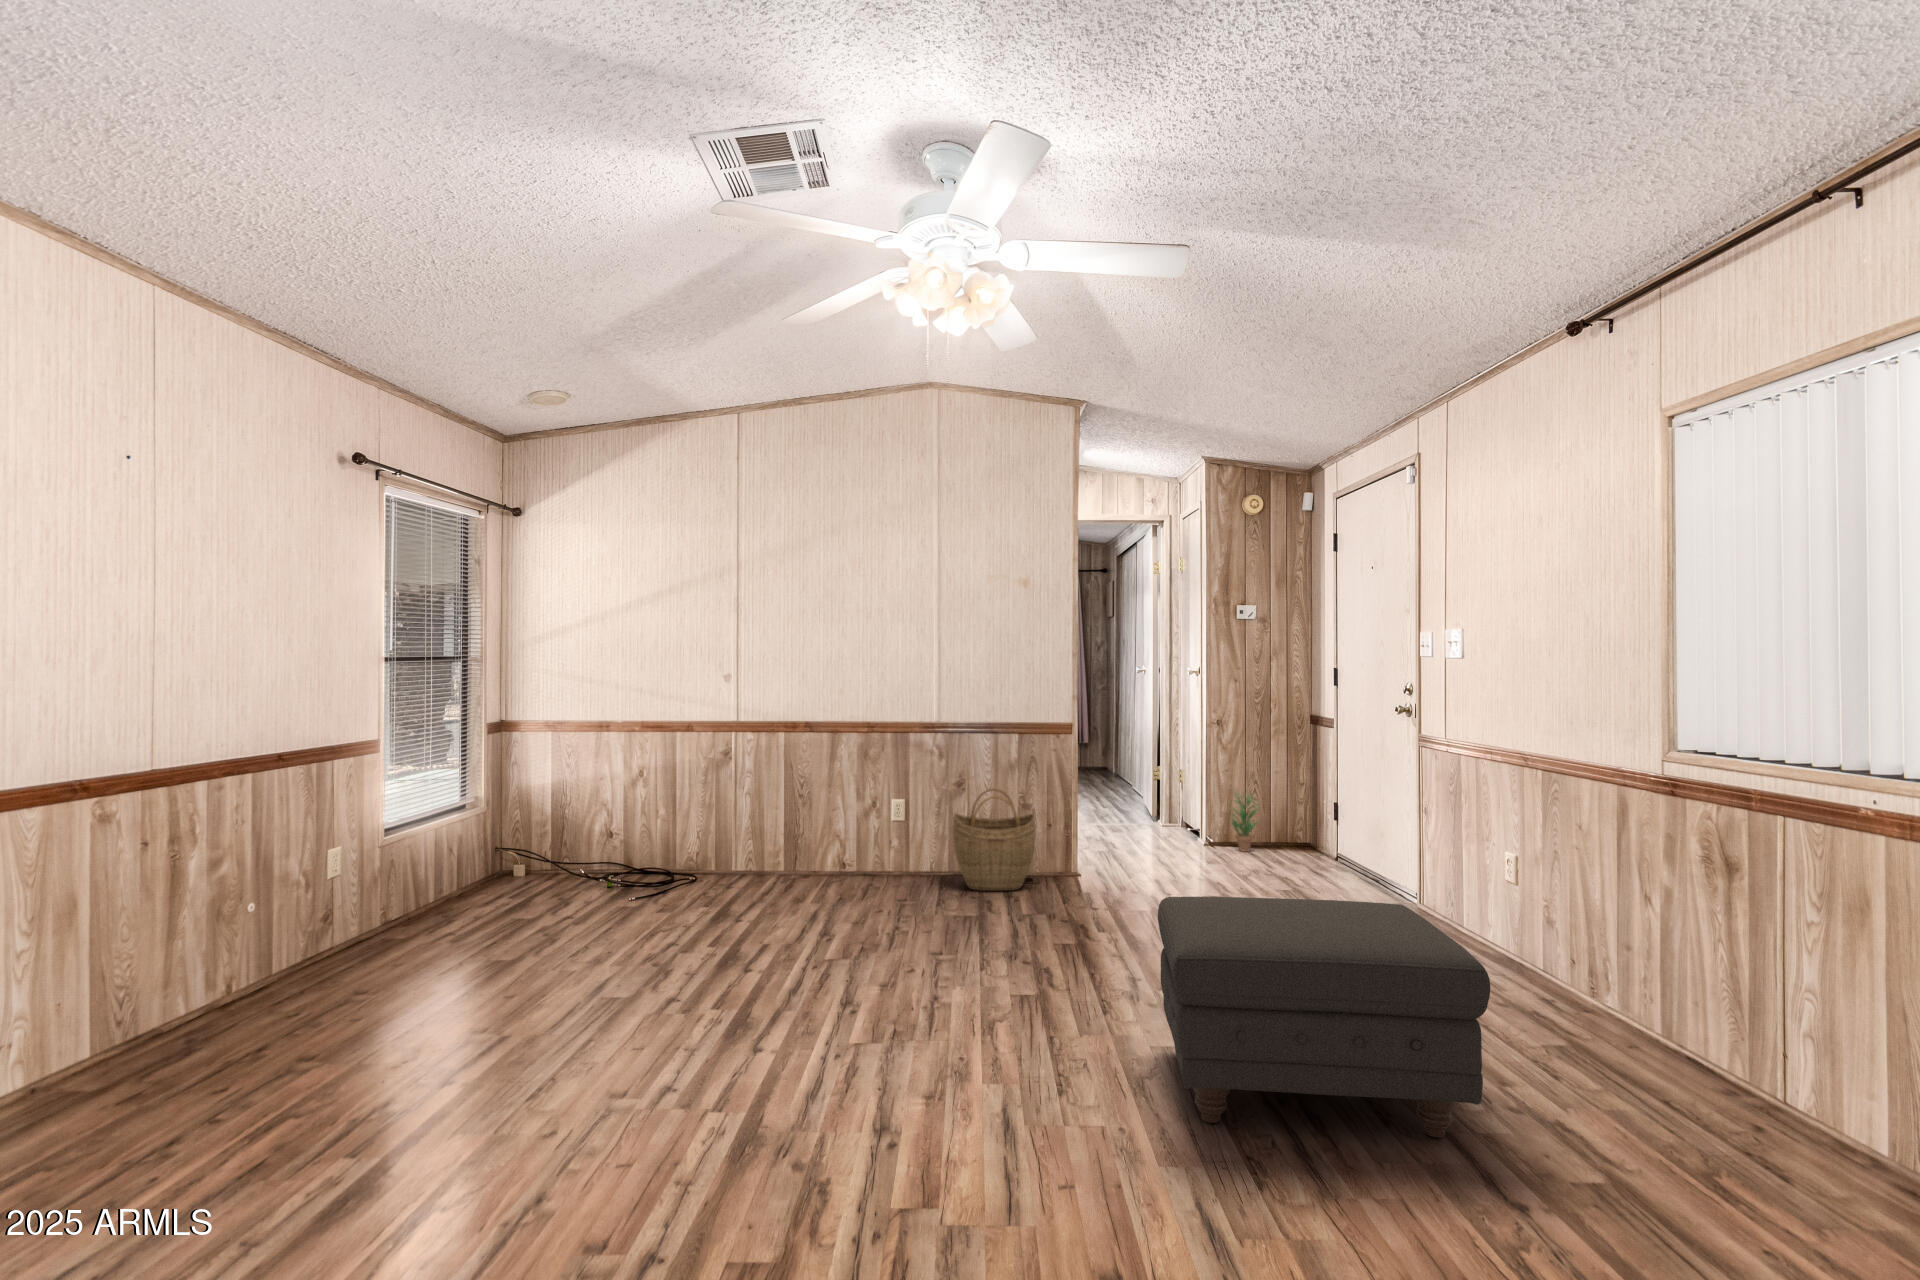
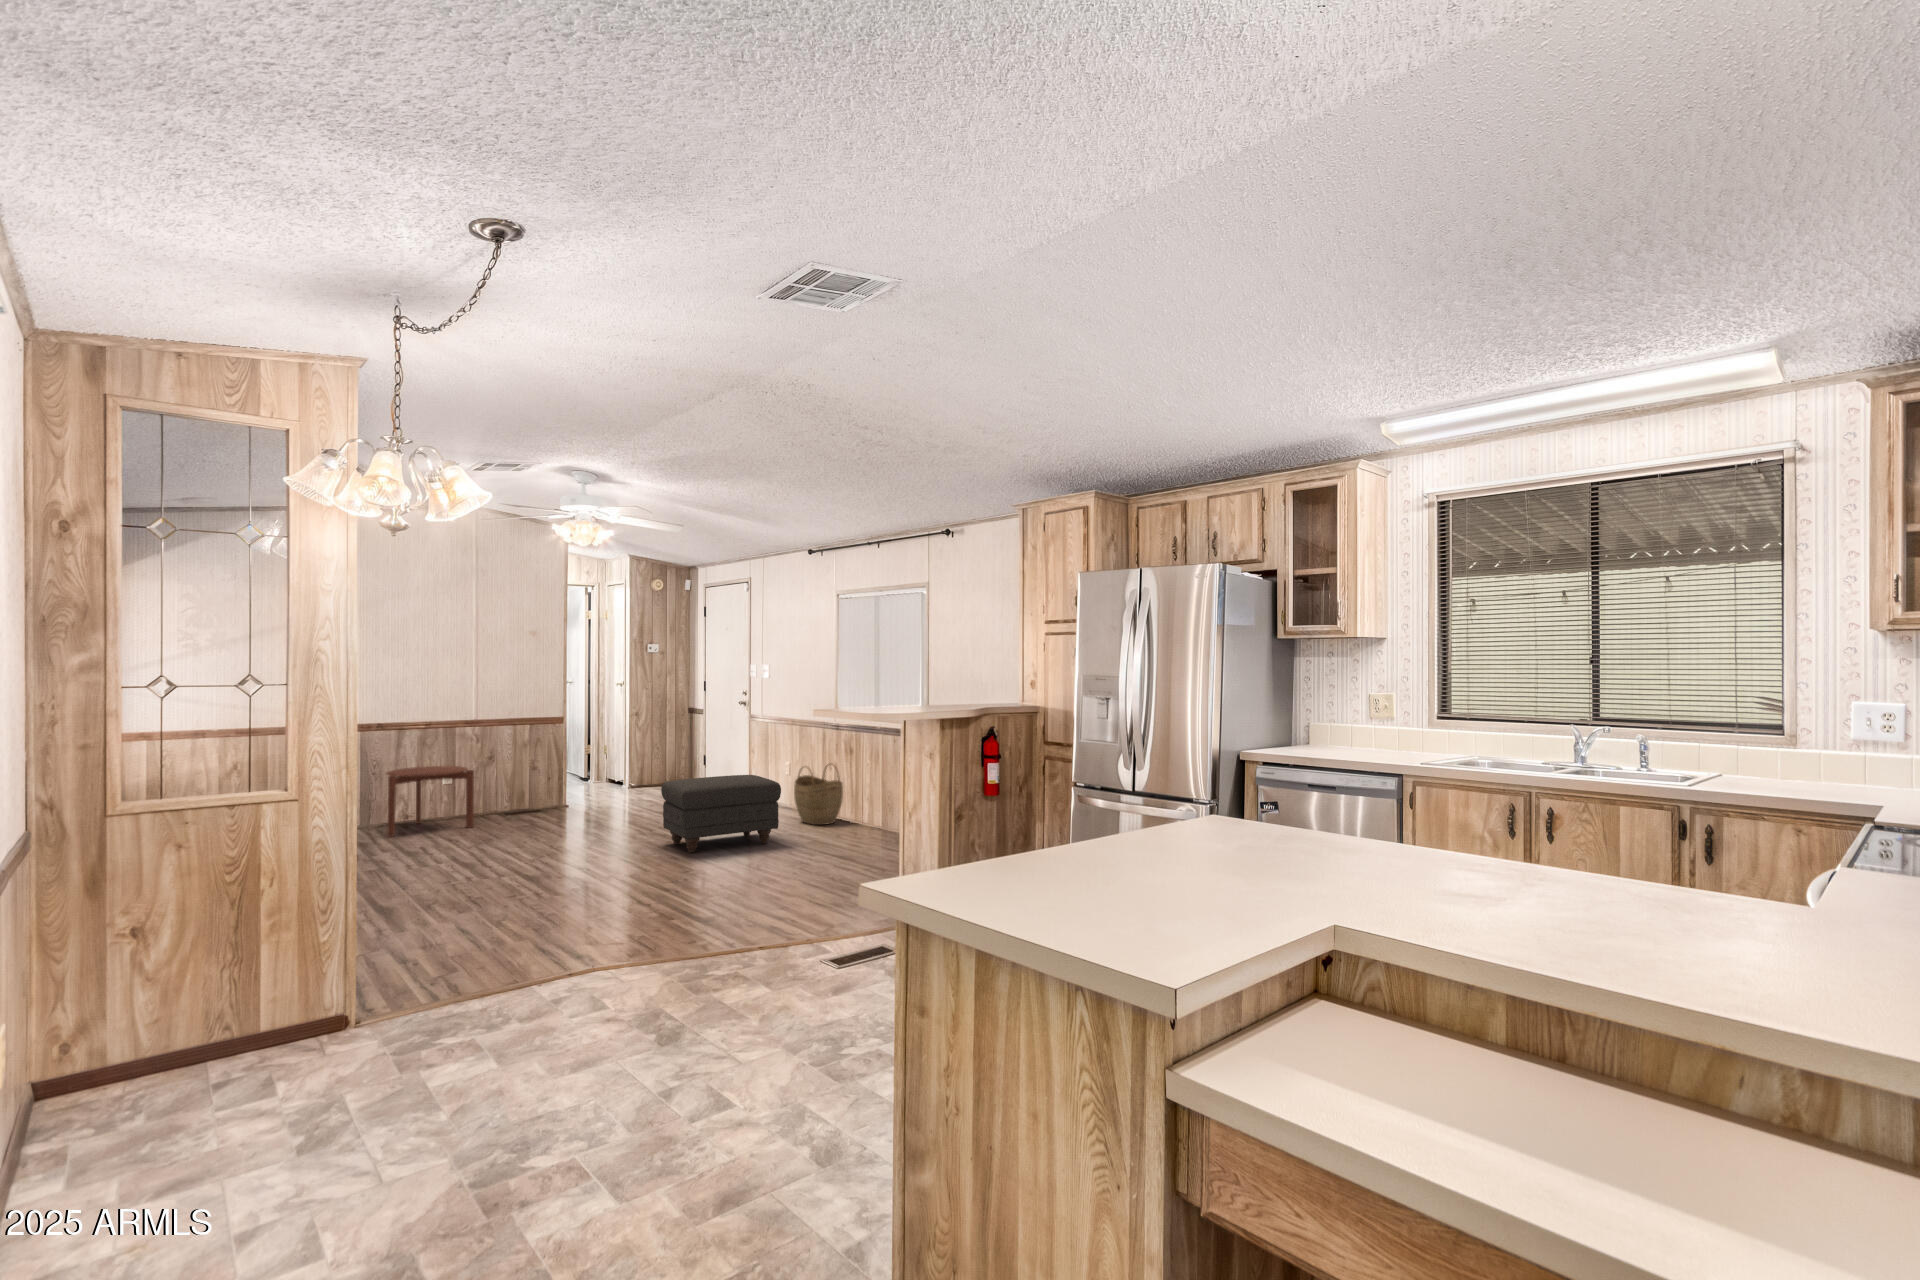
woven basket: present [953,788,1036,891] -> present [794,764,843,825]
side table: none [780,790,905,903] -> present [386,766,474,837]
potted plant: present [1232,794,1257,852] -> none [643,751,663,788]

